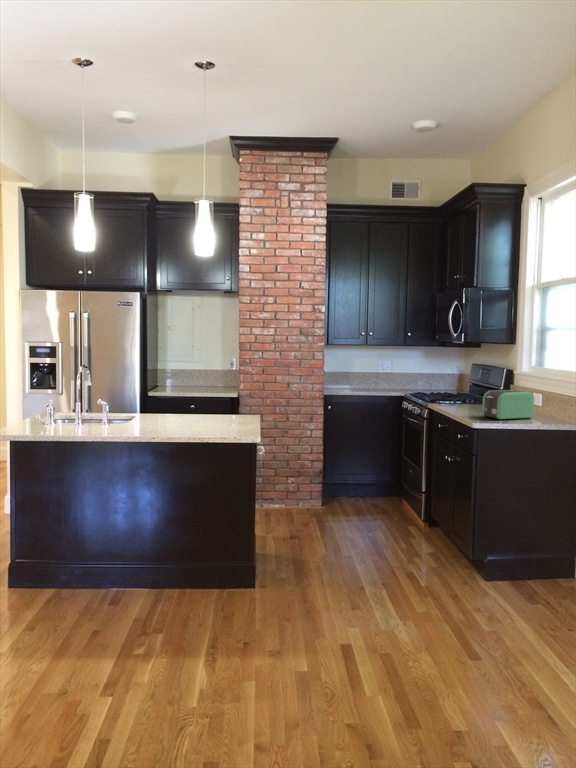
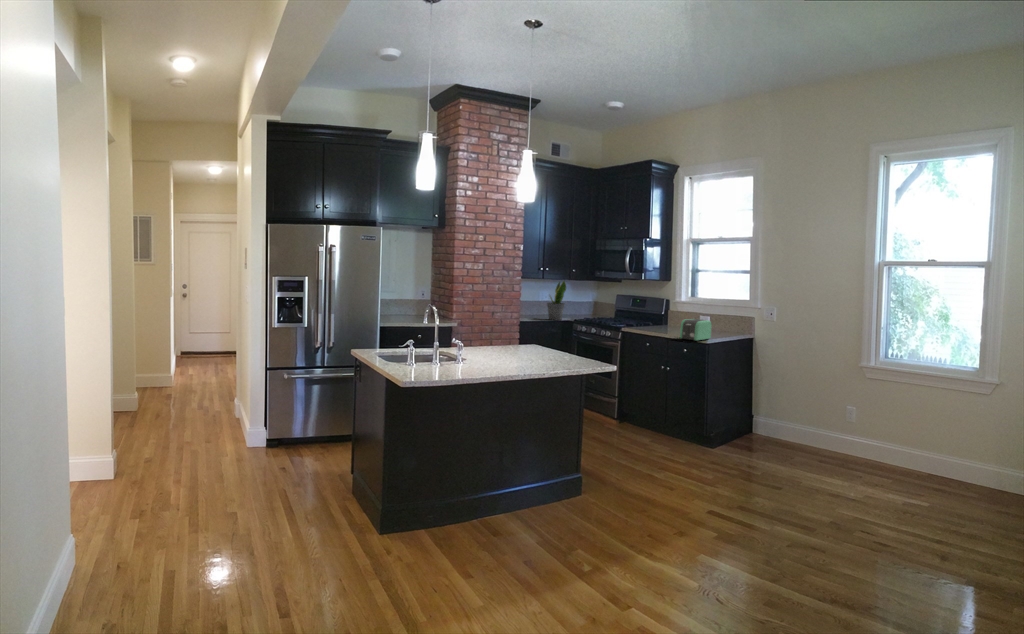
potted plant: none [365,346,387,394] -> present [547,281,566,320]

